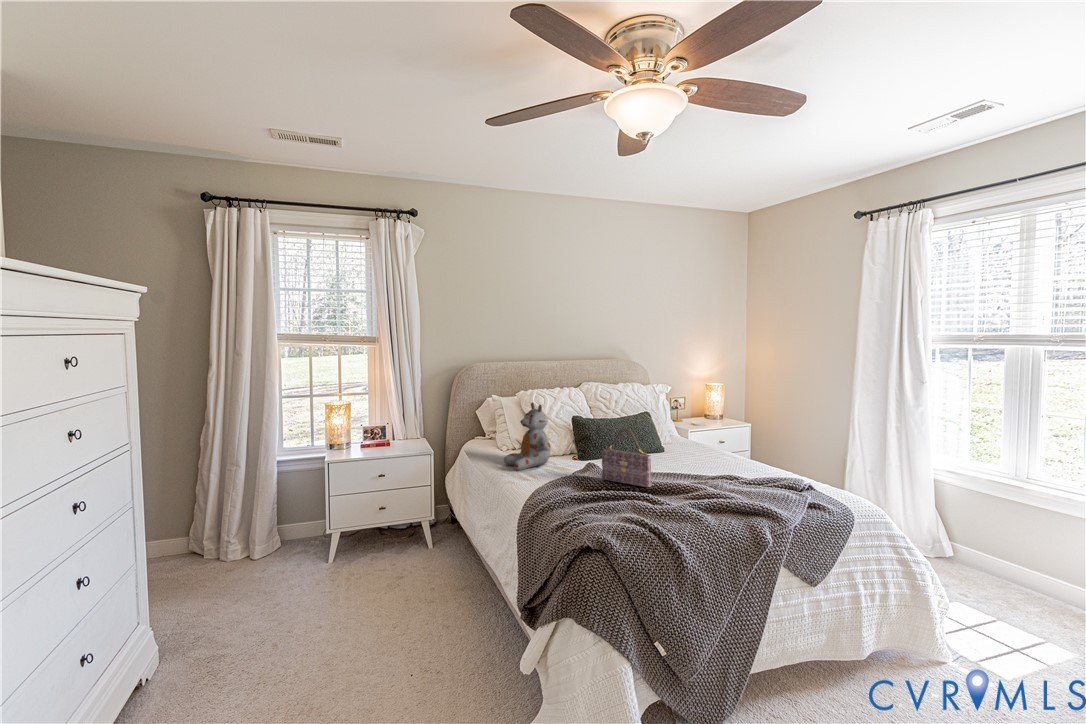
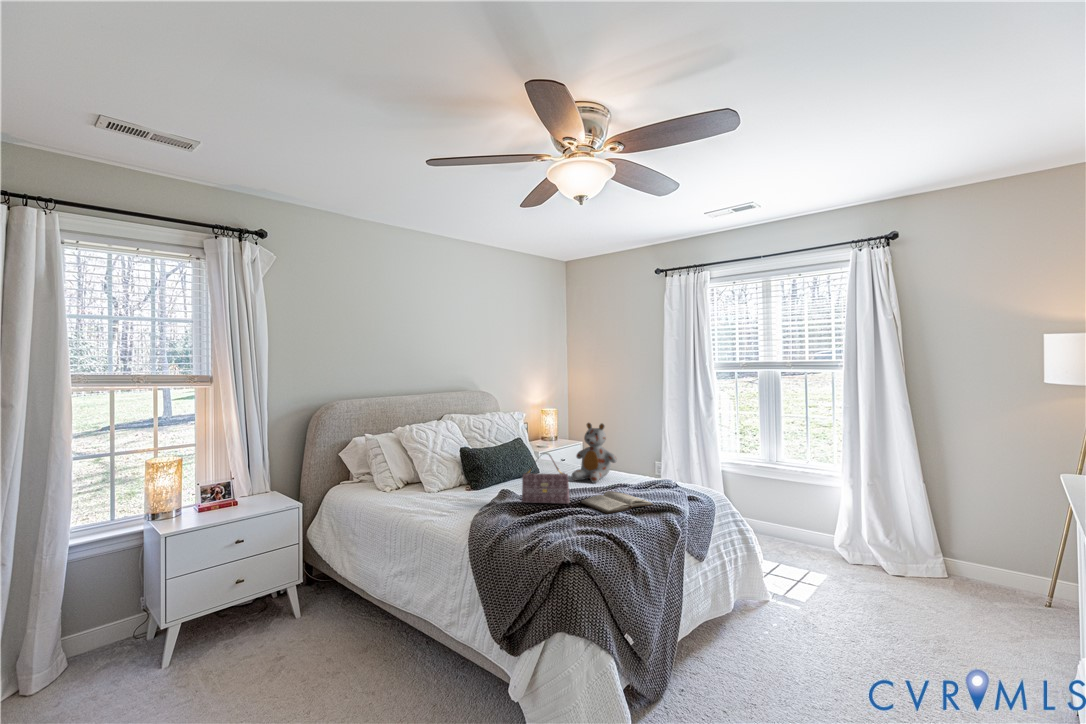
stuffed bear: present [504,403,551,470] -> present [572,423,617,483]
diary: none [663,481,748,505] -> present [581,491,653,514]

